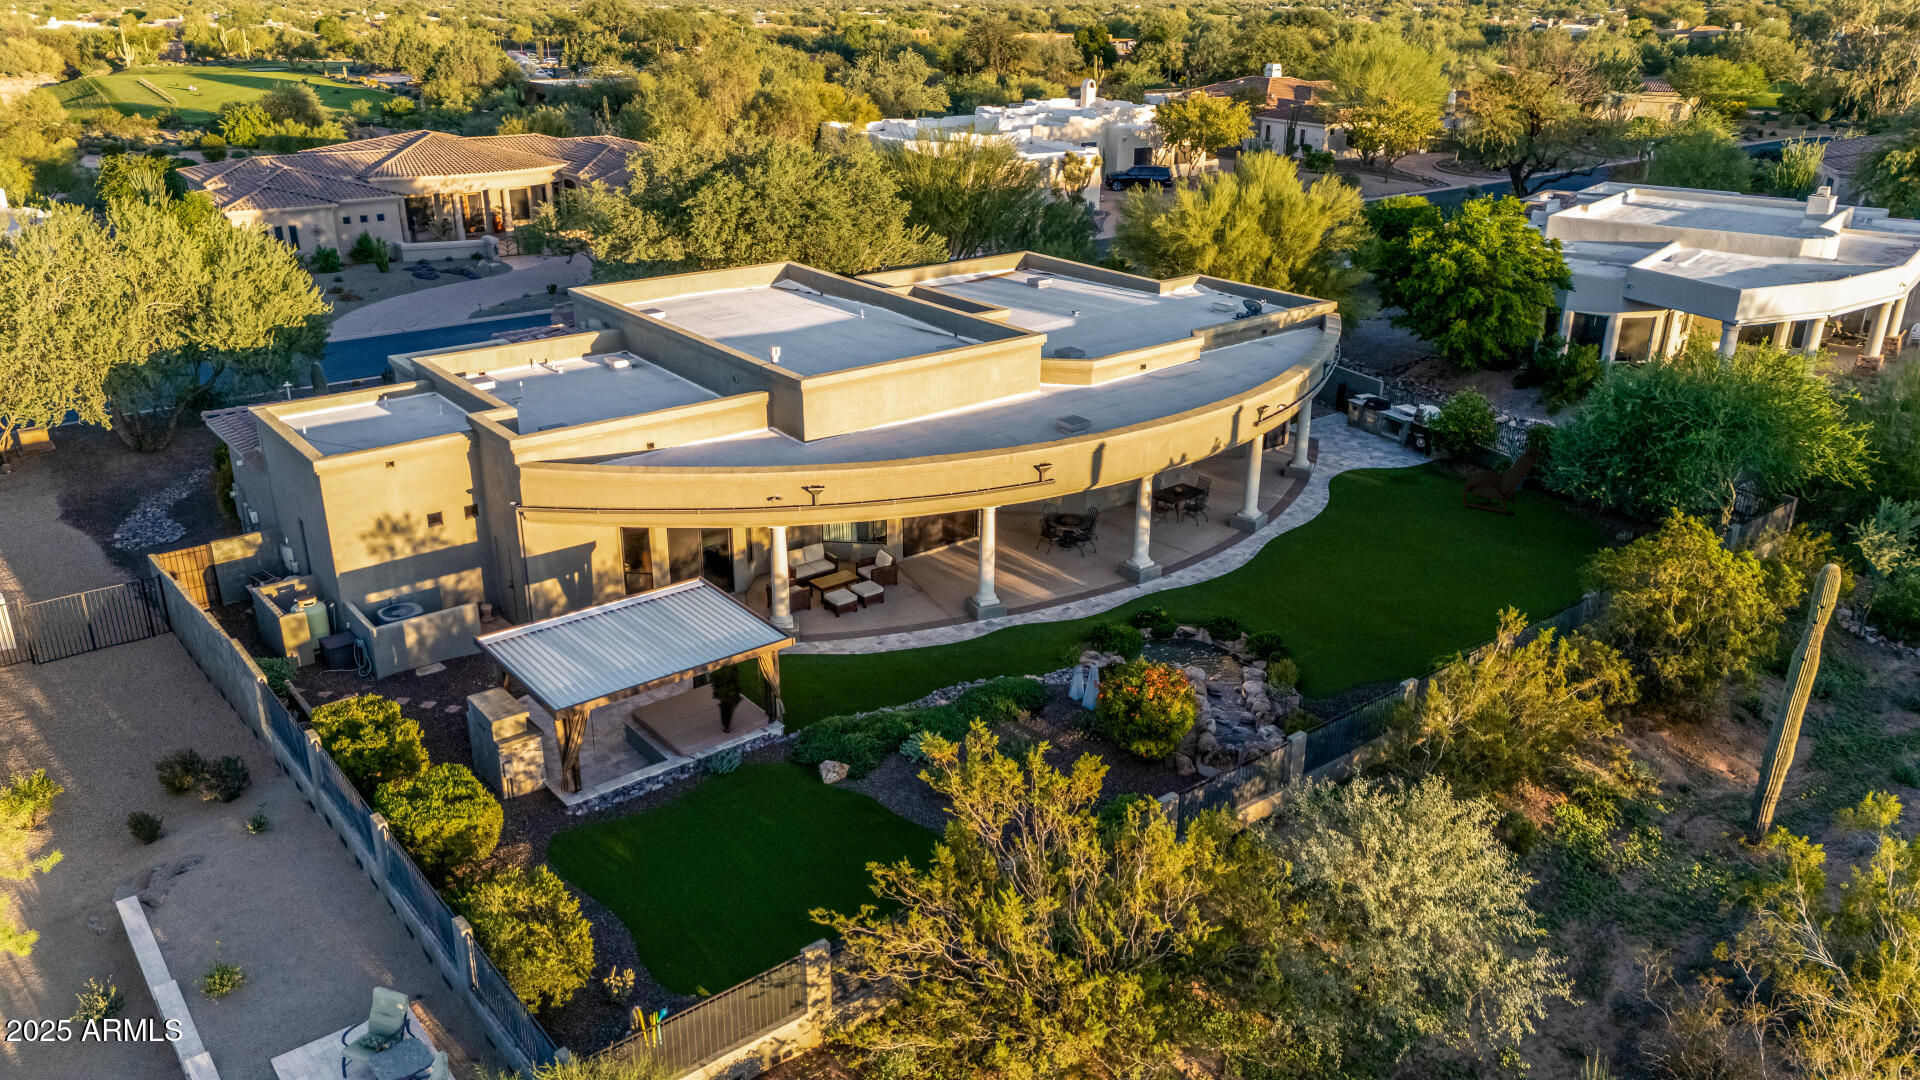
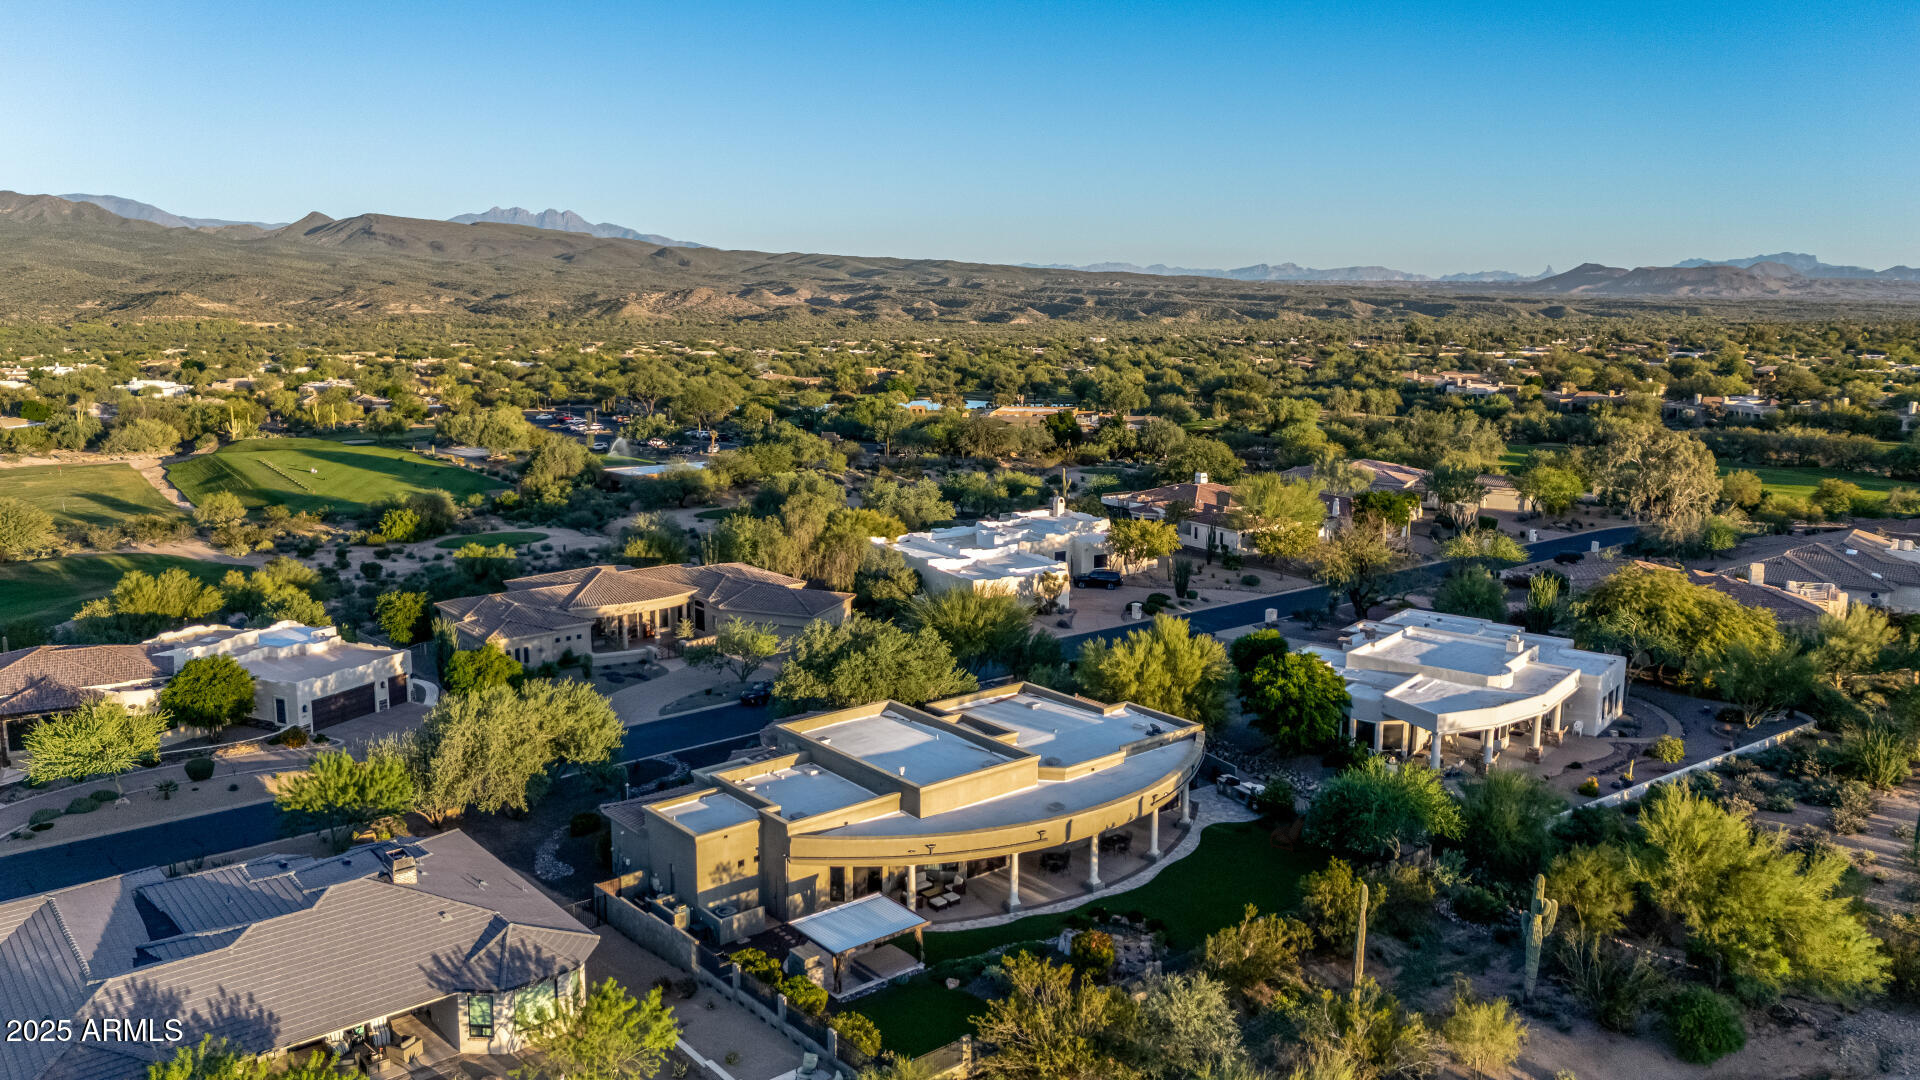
potted plant: present [709,663,744,731] -> none [890,932,907,967]

